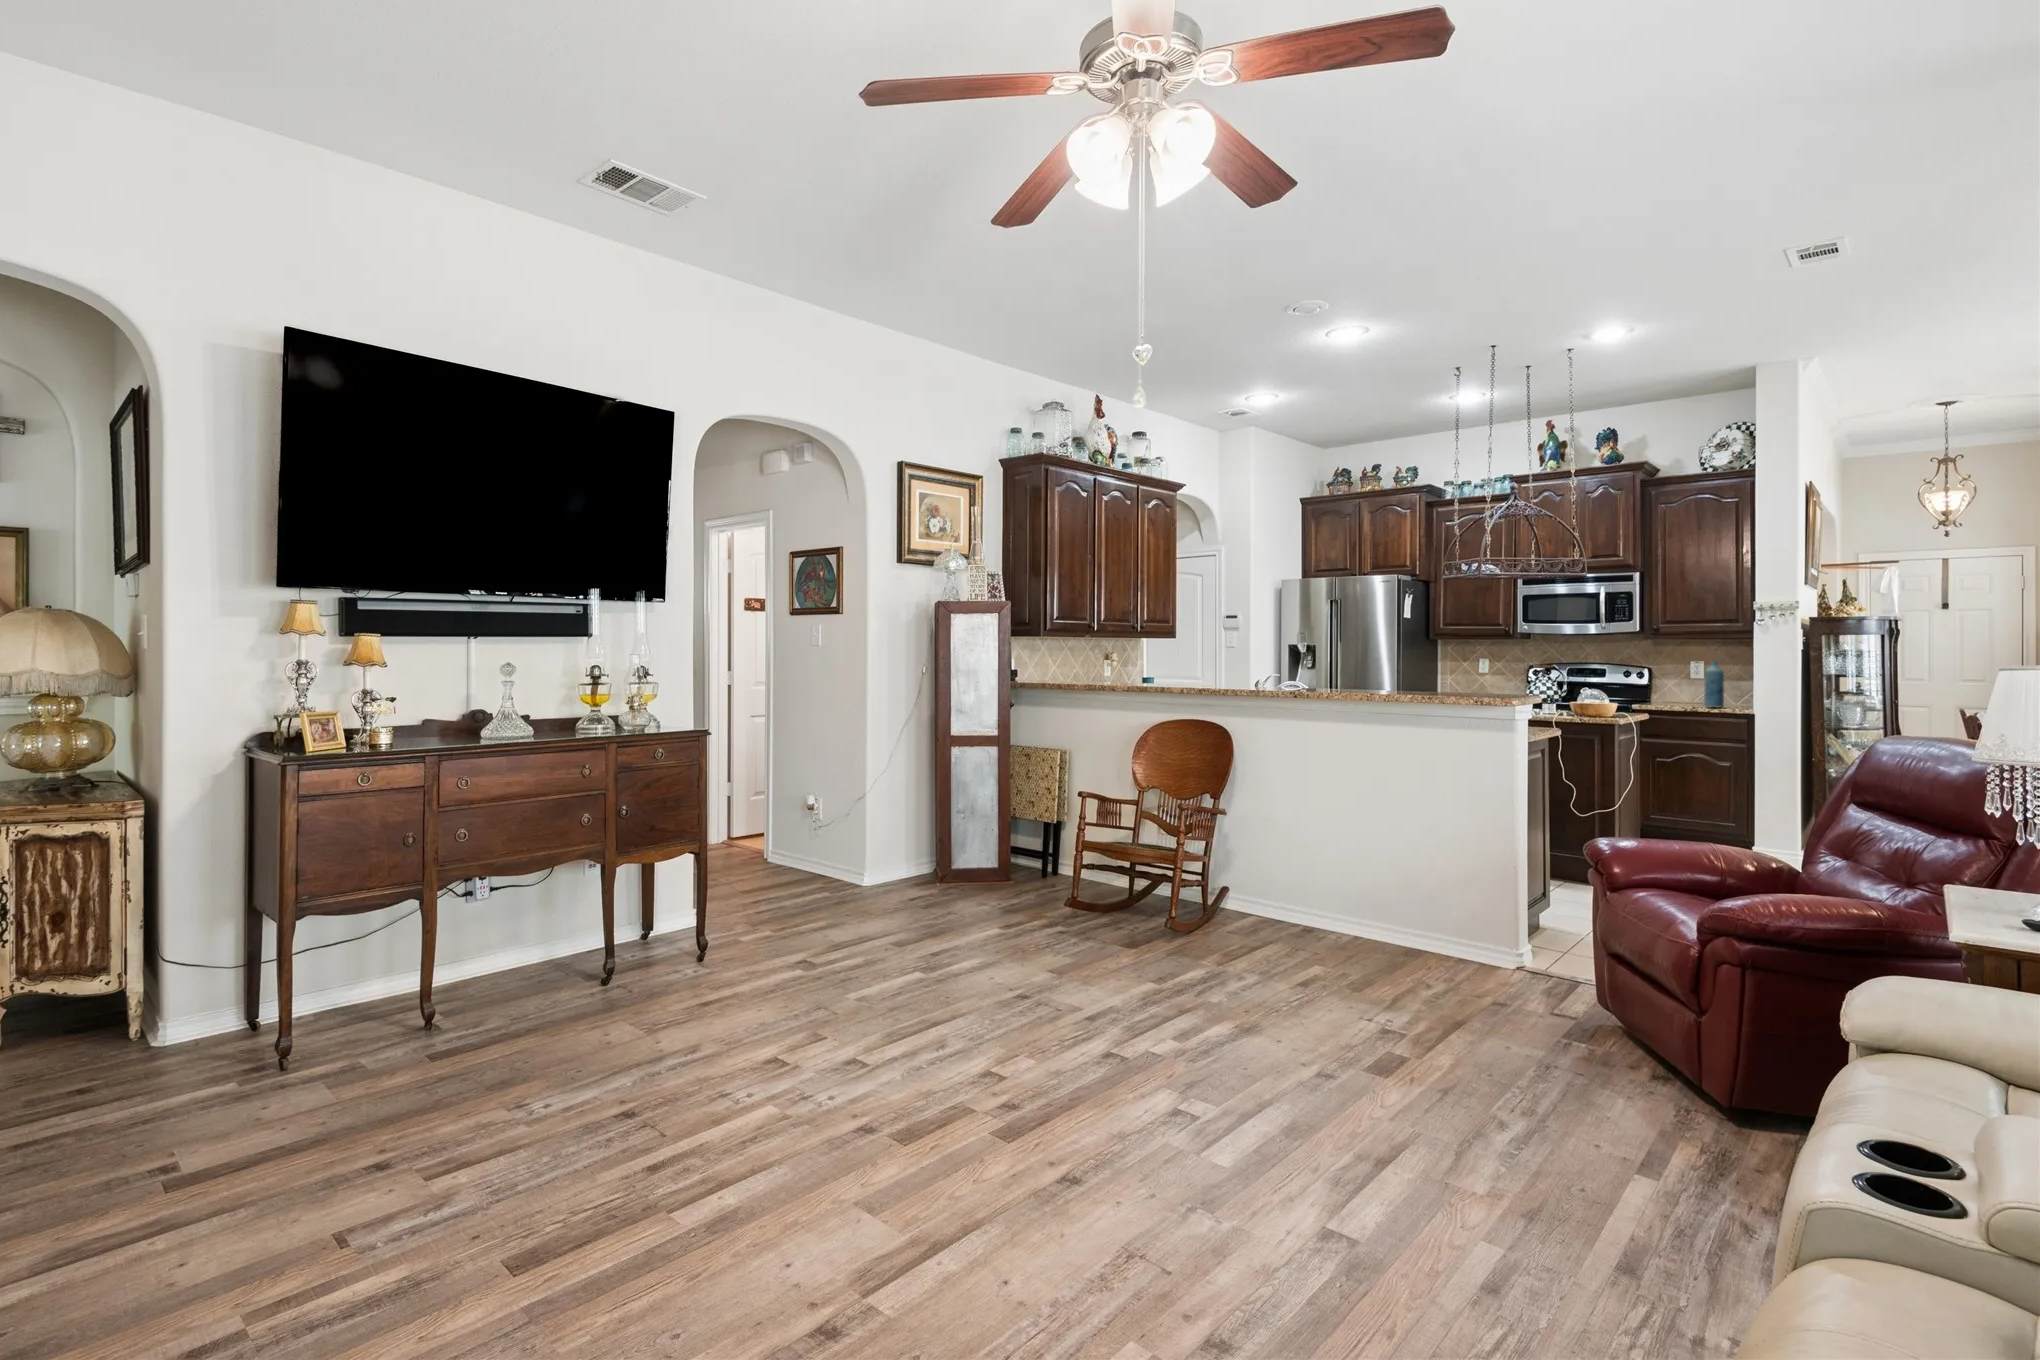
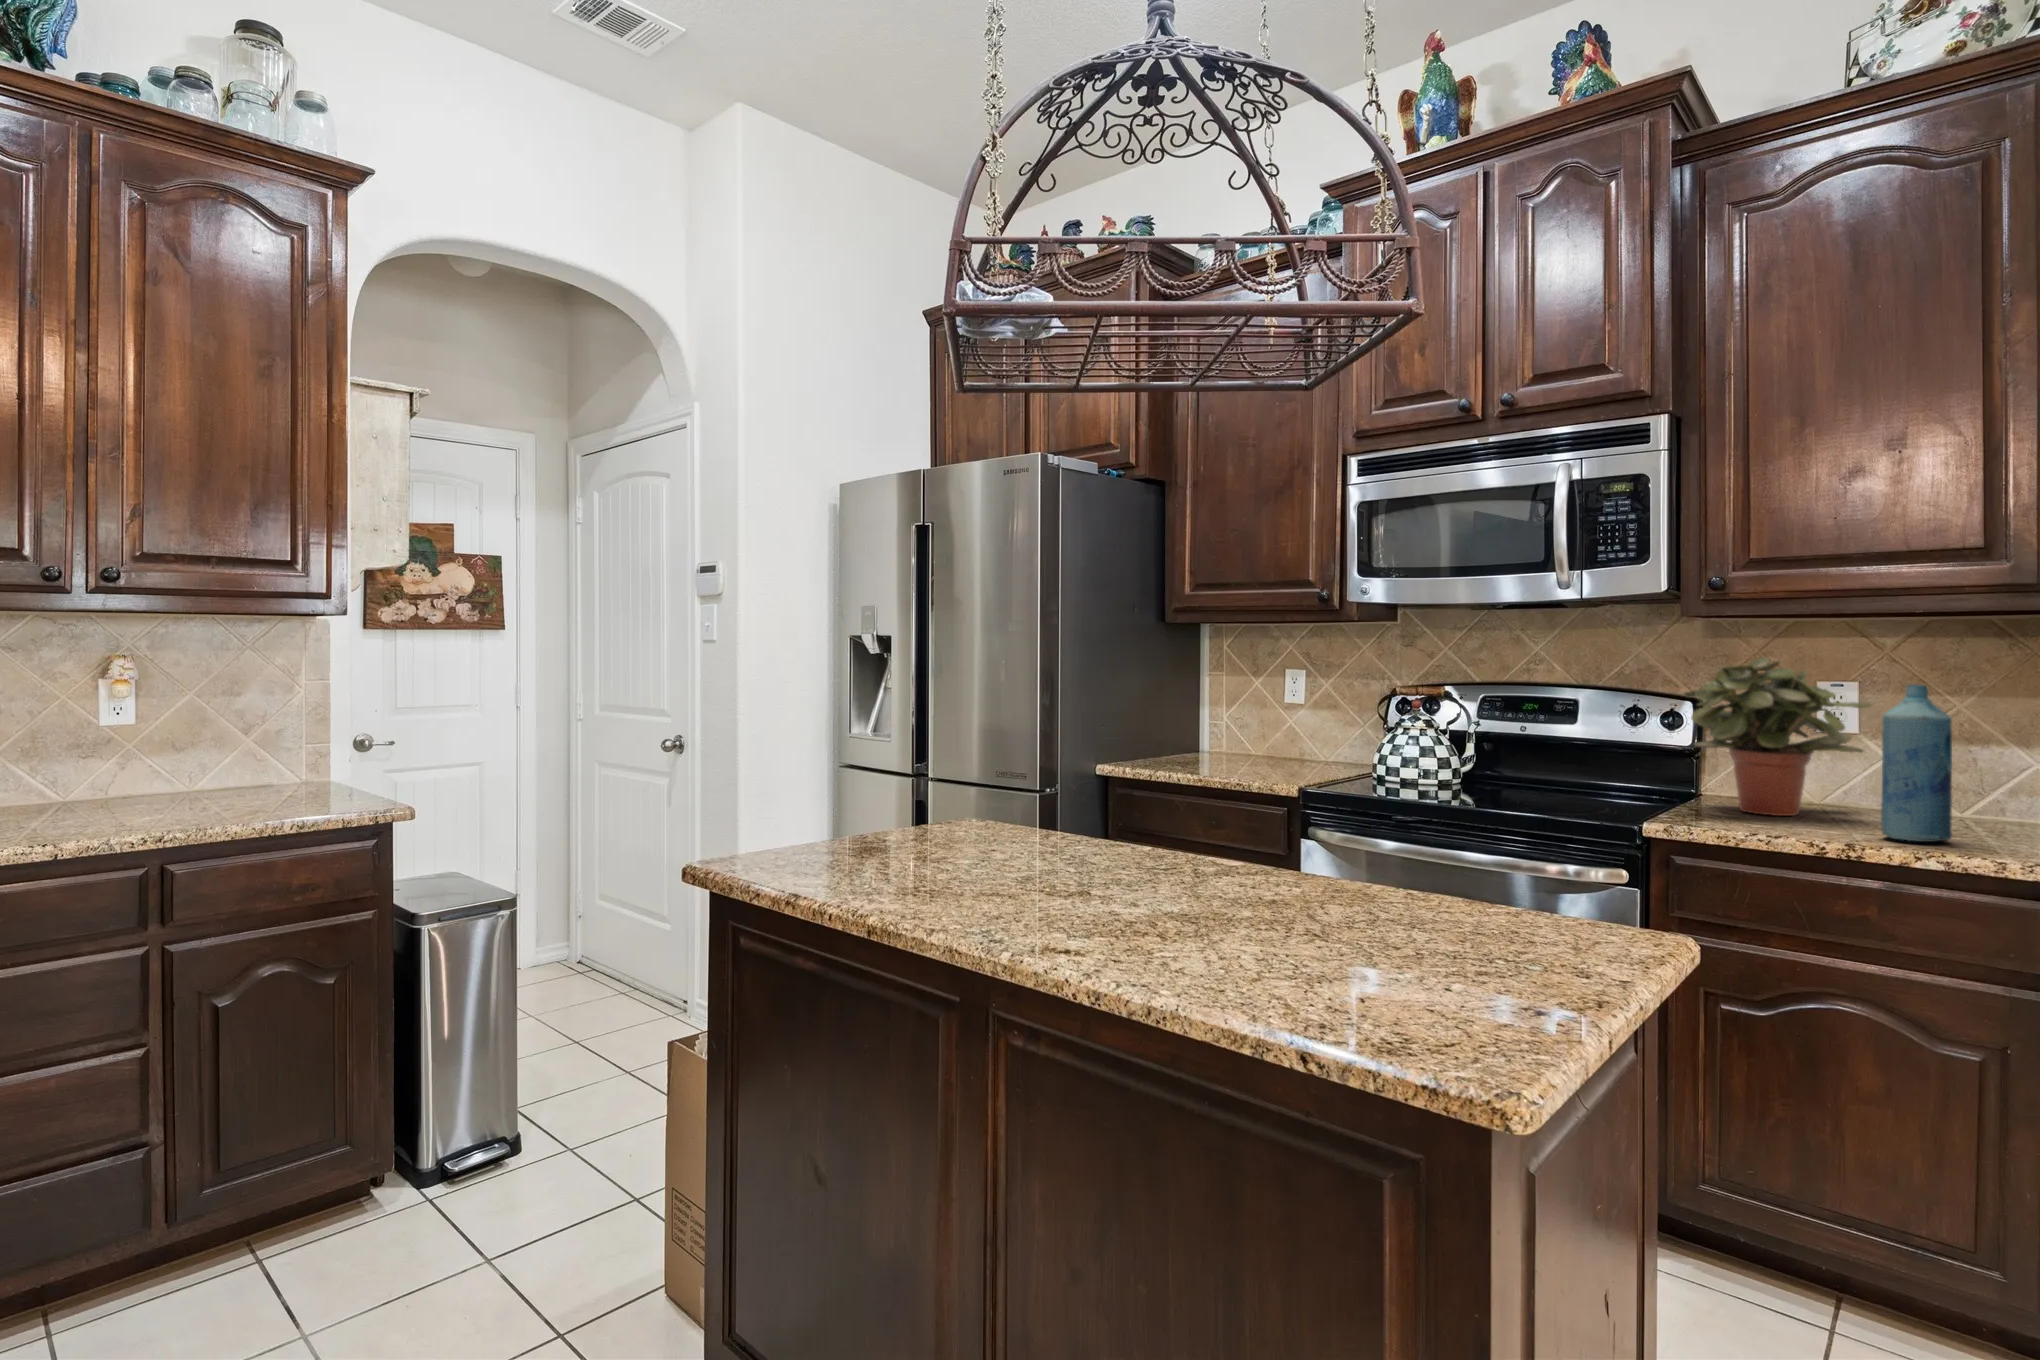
potted plant: none [1644,653,1705,705] -> present [1684,657,1871,816]

